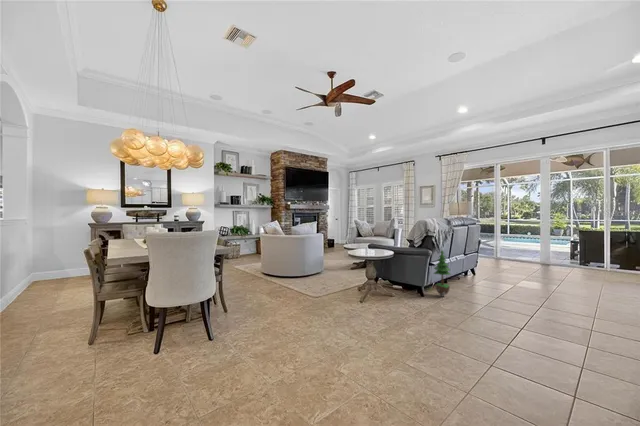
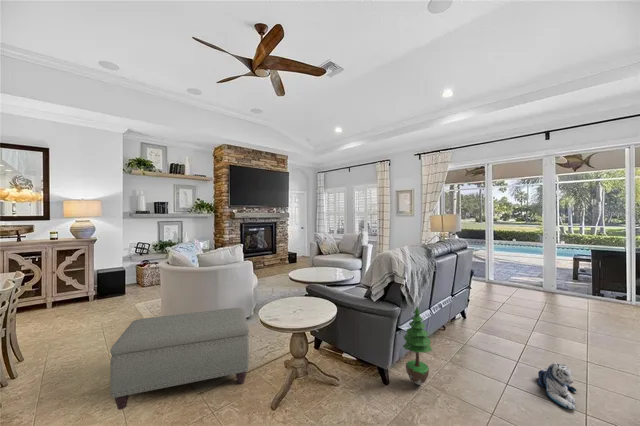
ottoman: none [268,256,341,302] -> present [110,308,249,410]
plush toy: none [518,281,541,304] -> present [538,363,576,409]

